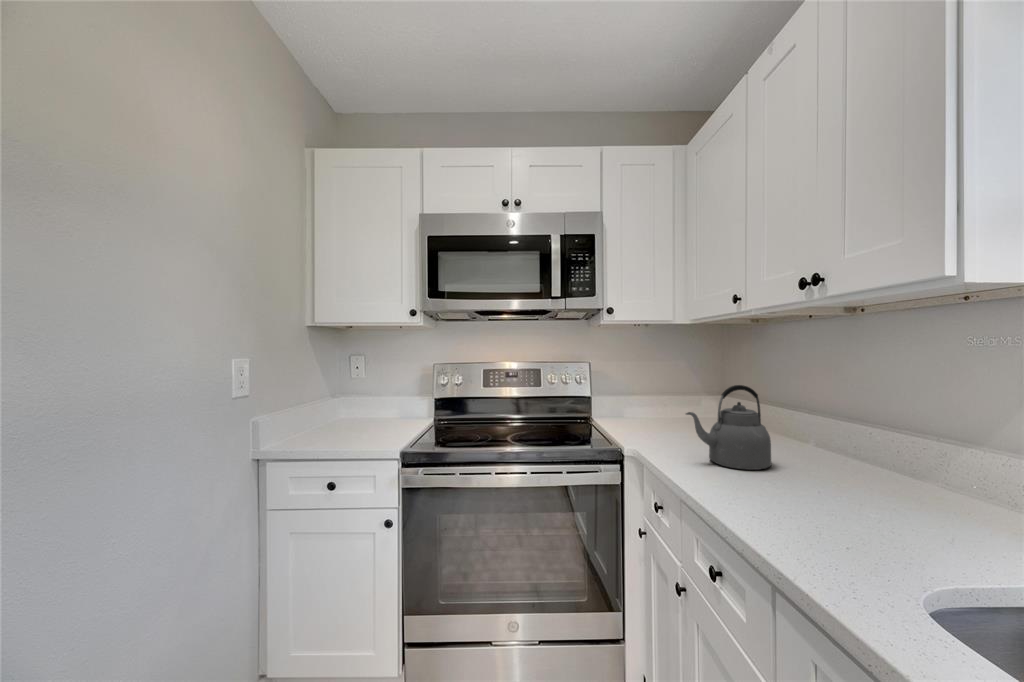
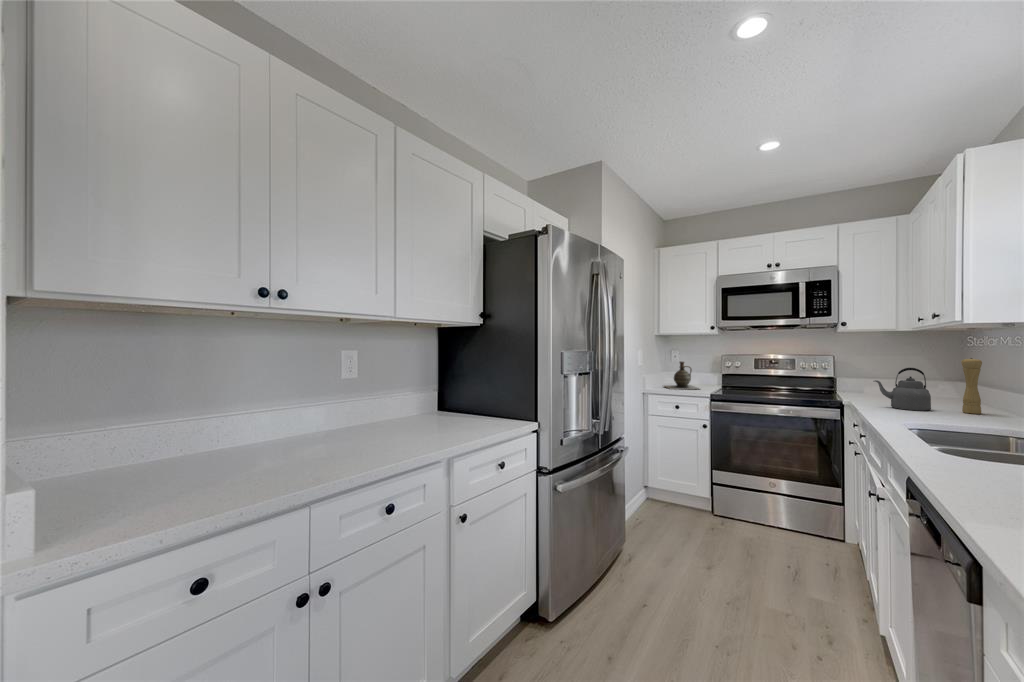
pepper mill: none [807,365,839,467] -> present [961,358,982,414]
ceramic jug: none [312,381,388,447] -> present [664,361,699,390]

